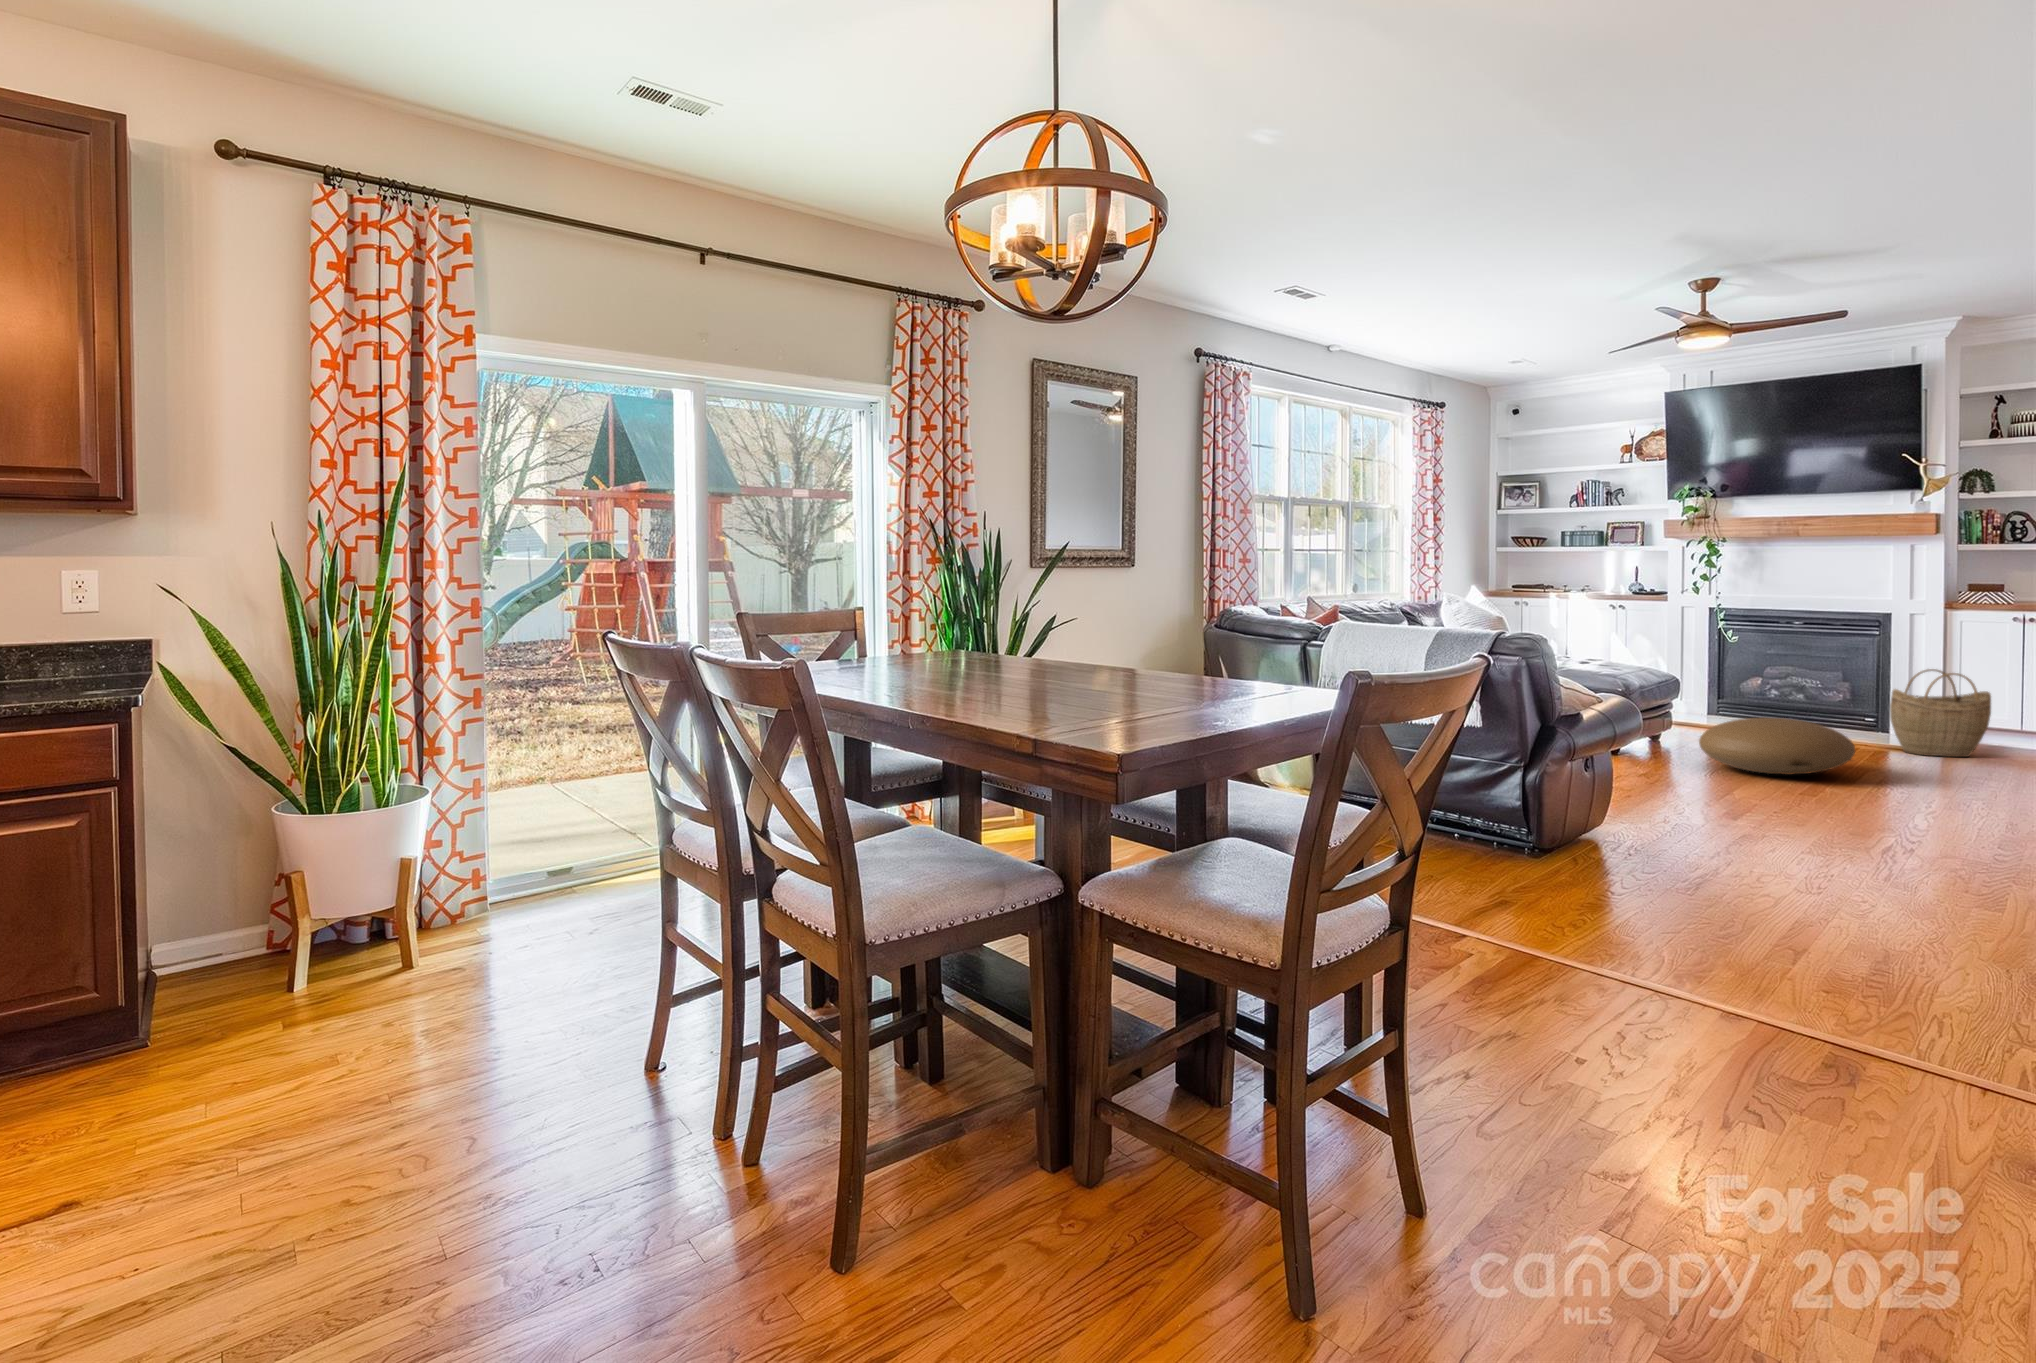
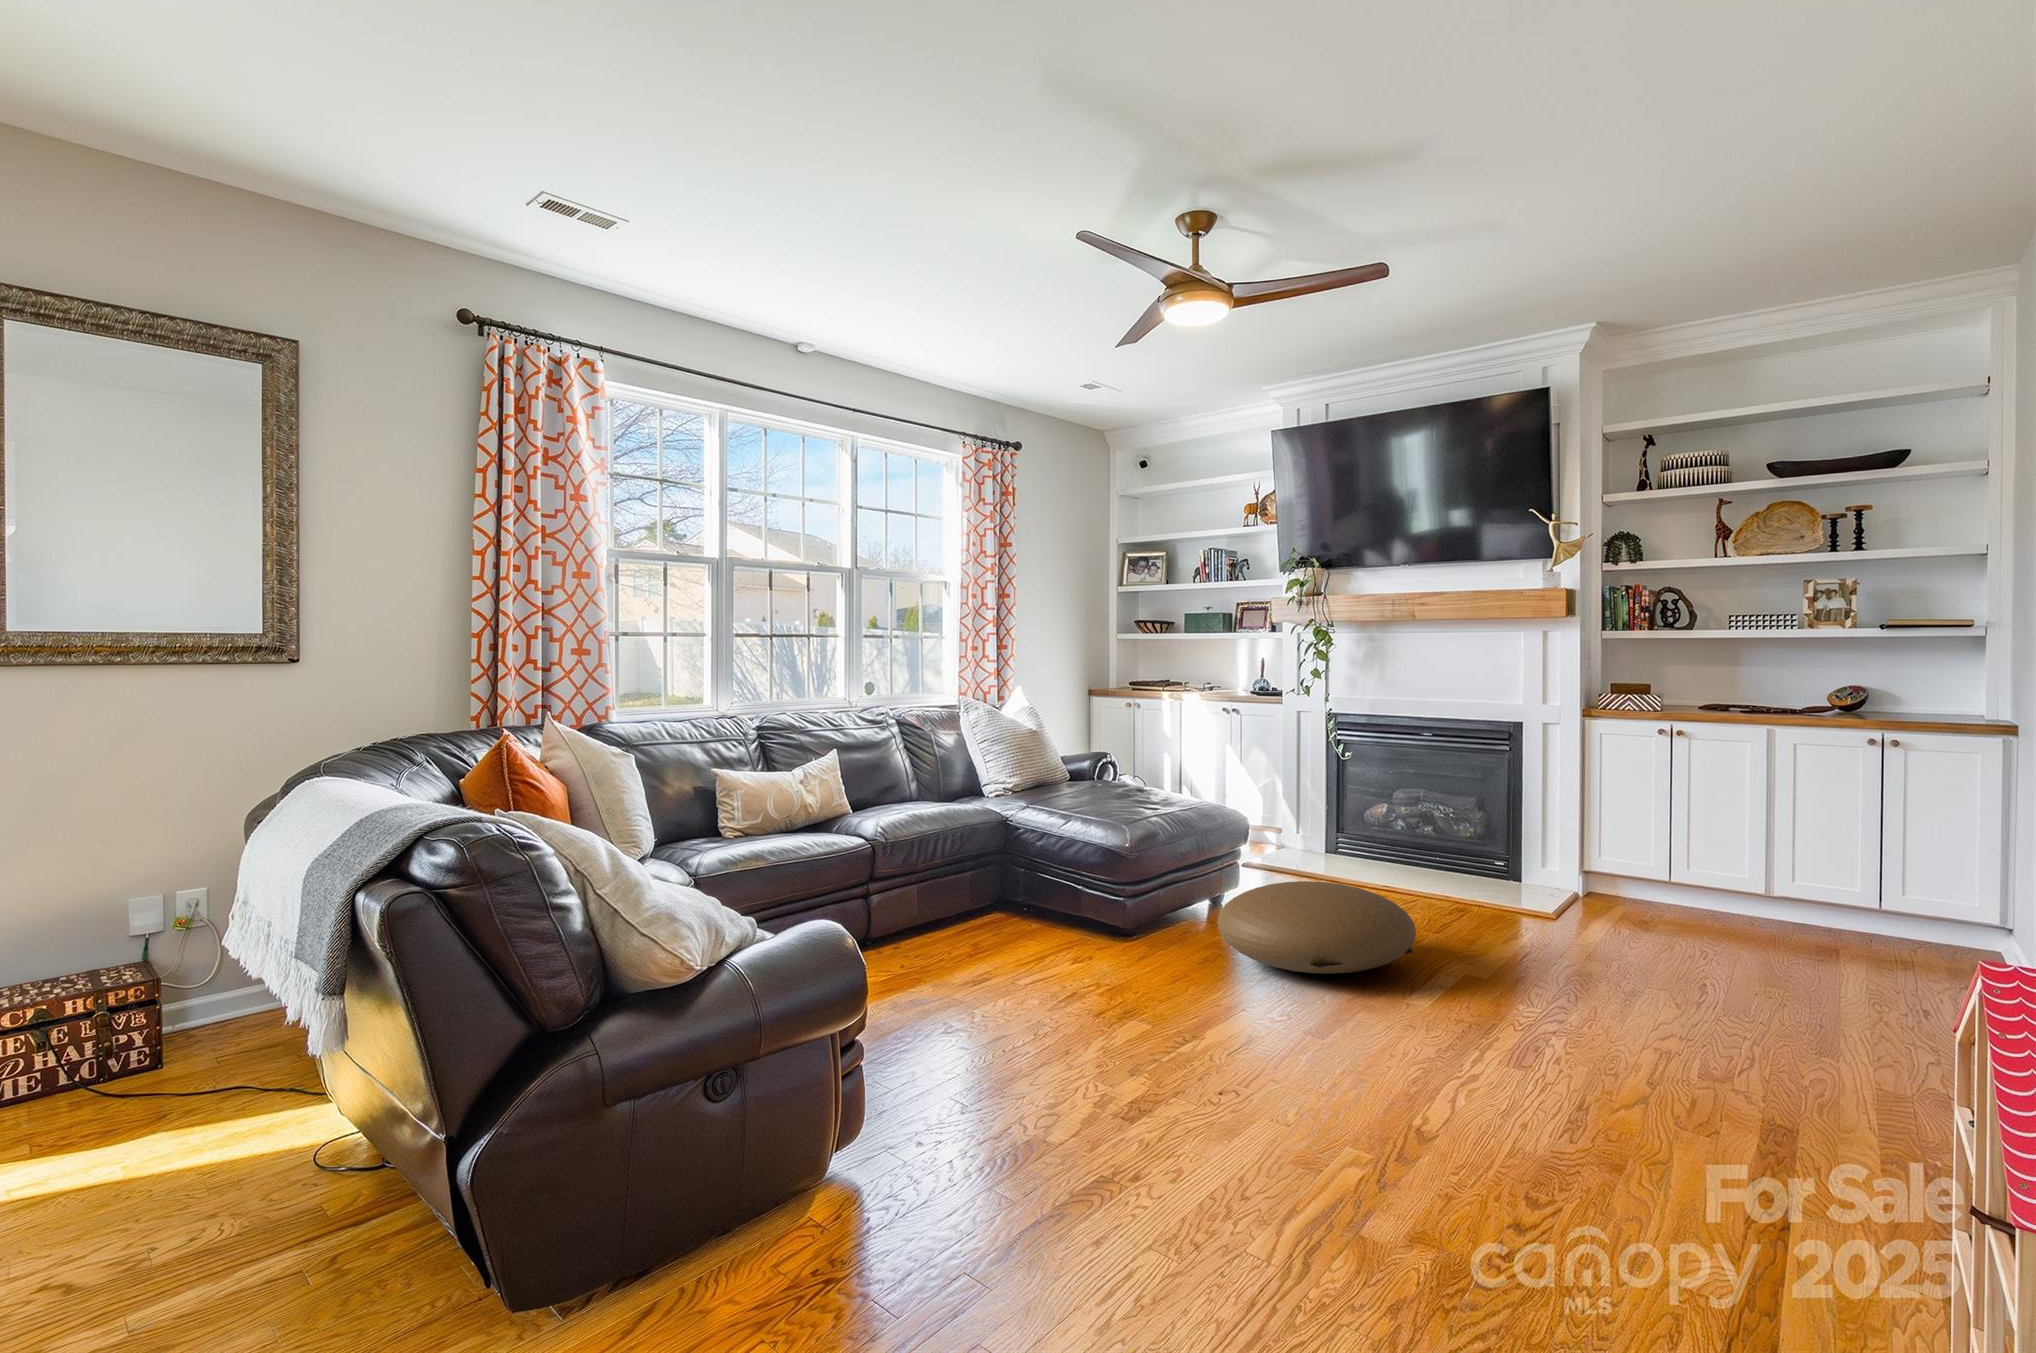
woven basket: present [1890,669,1991,757] -> none [1516,799,1634,925]

